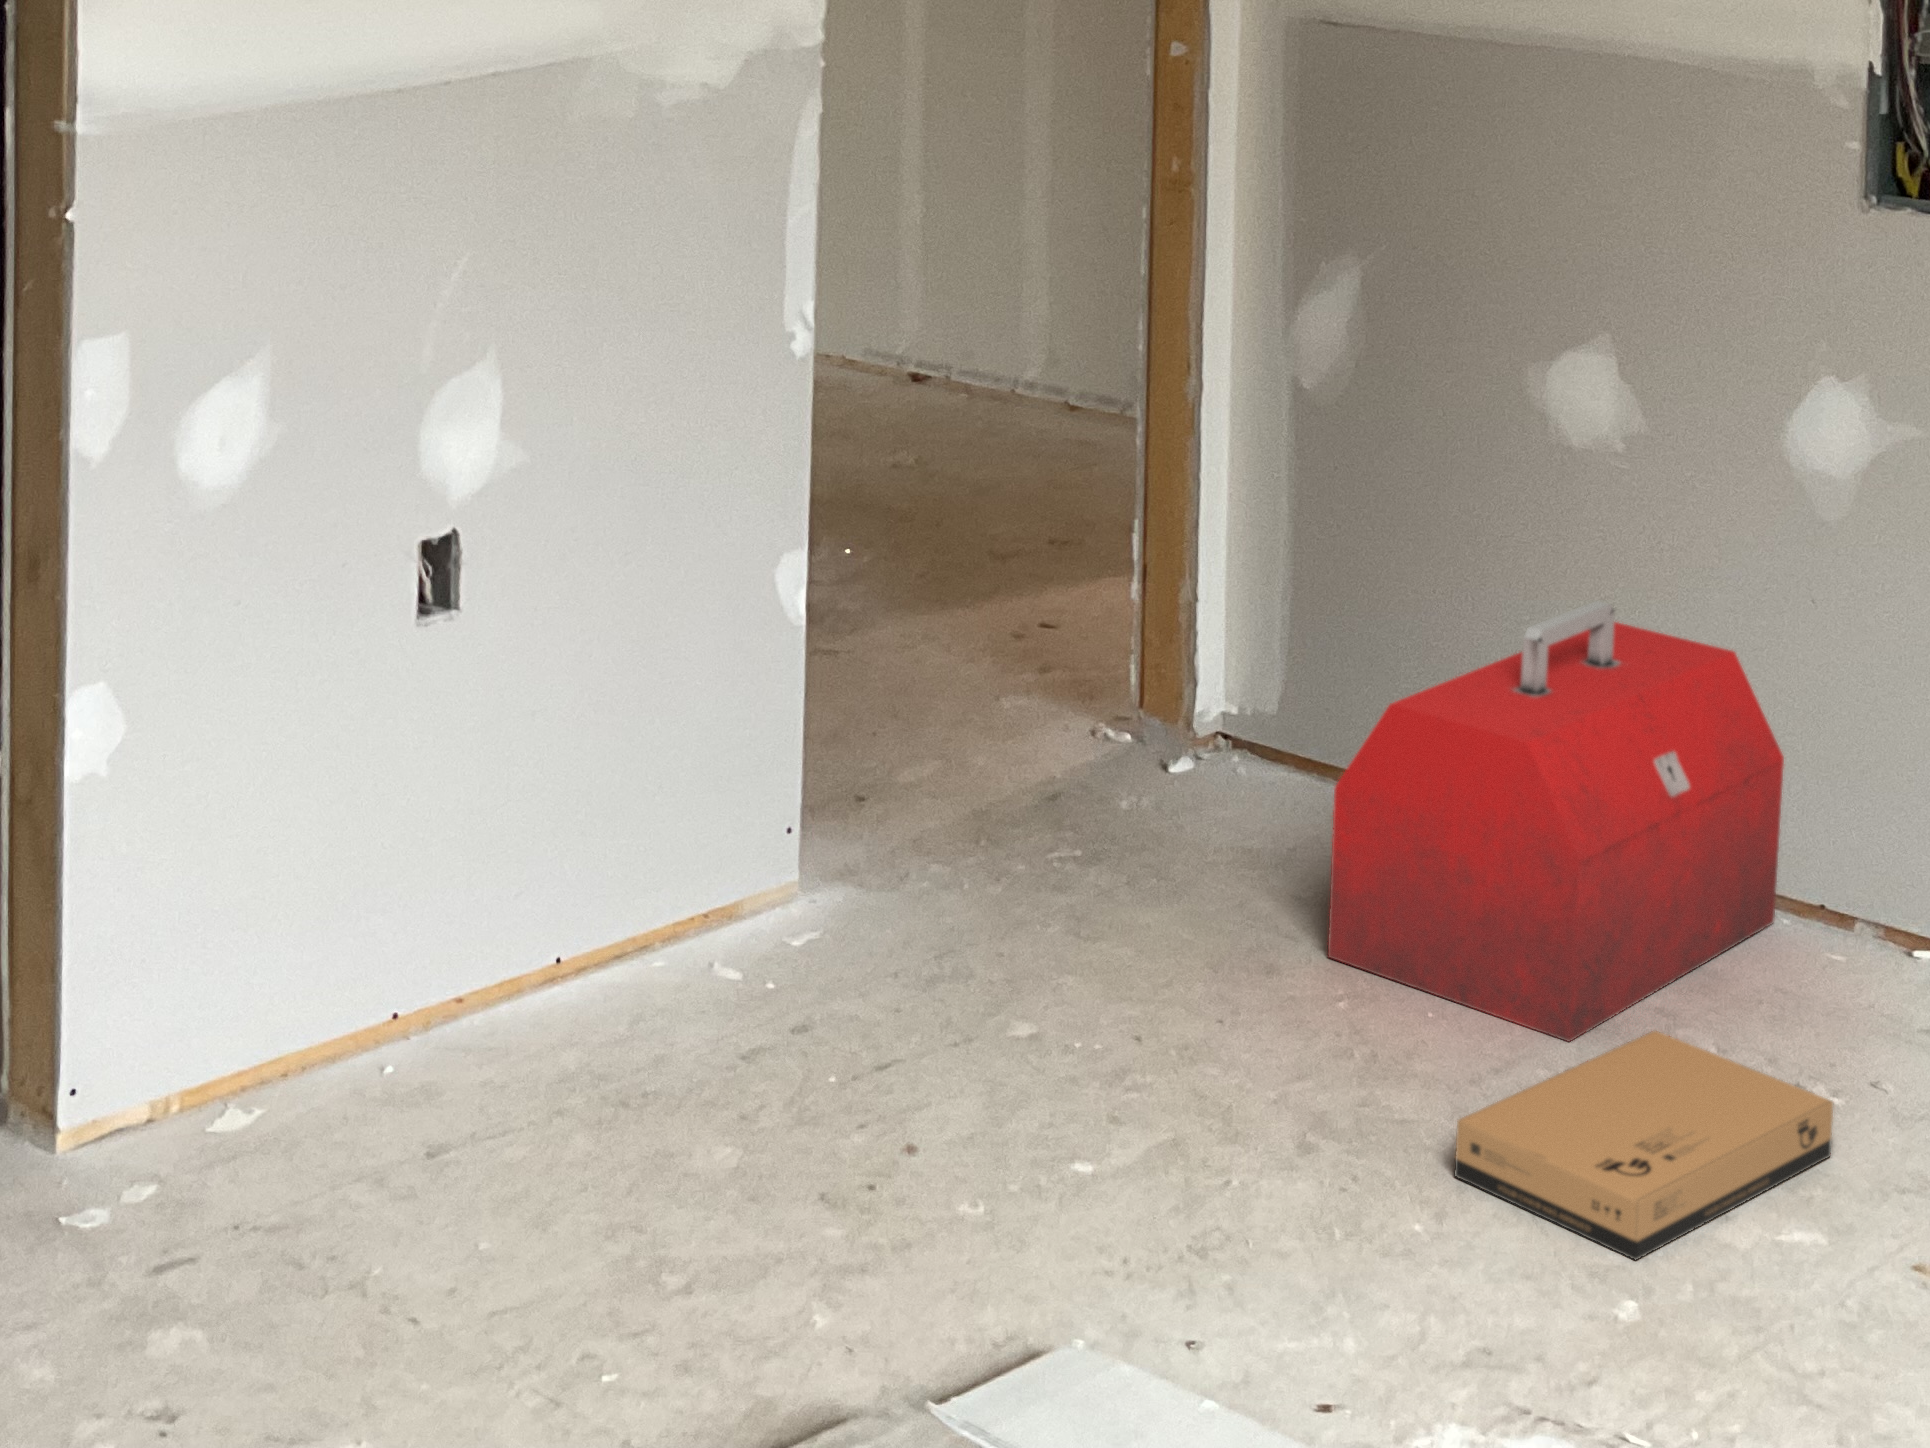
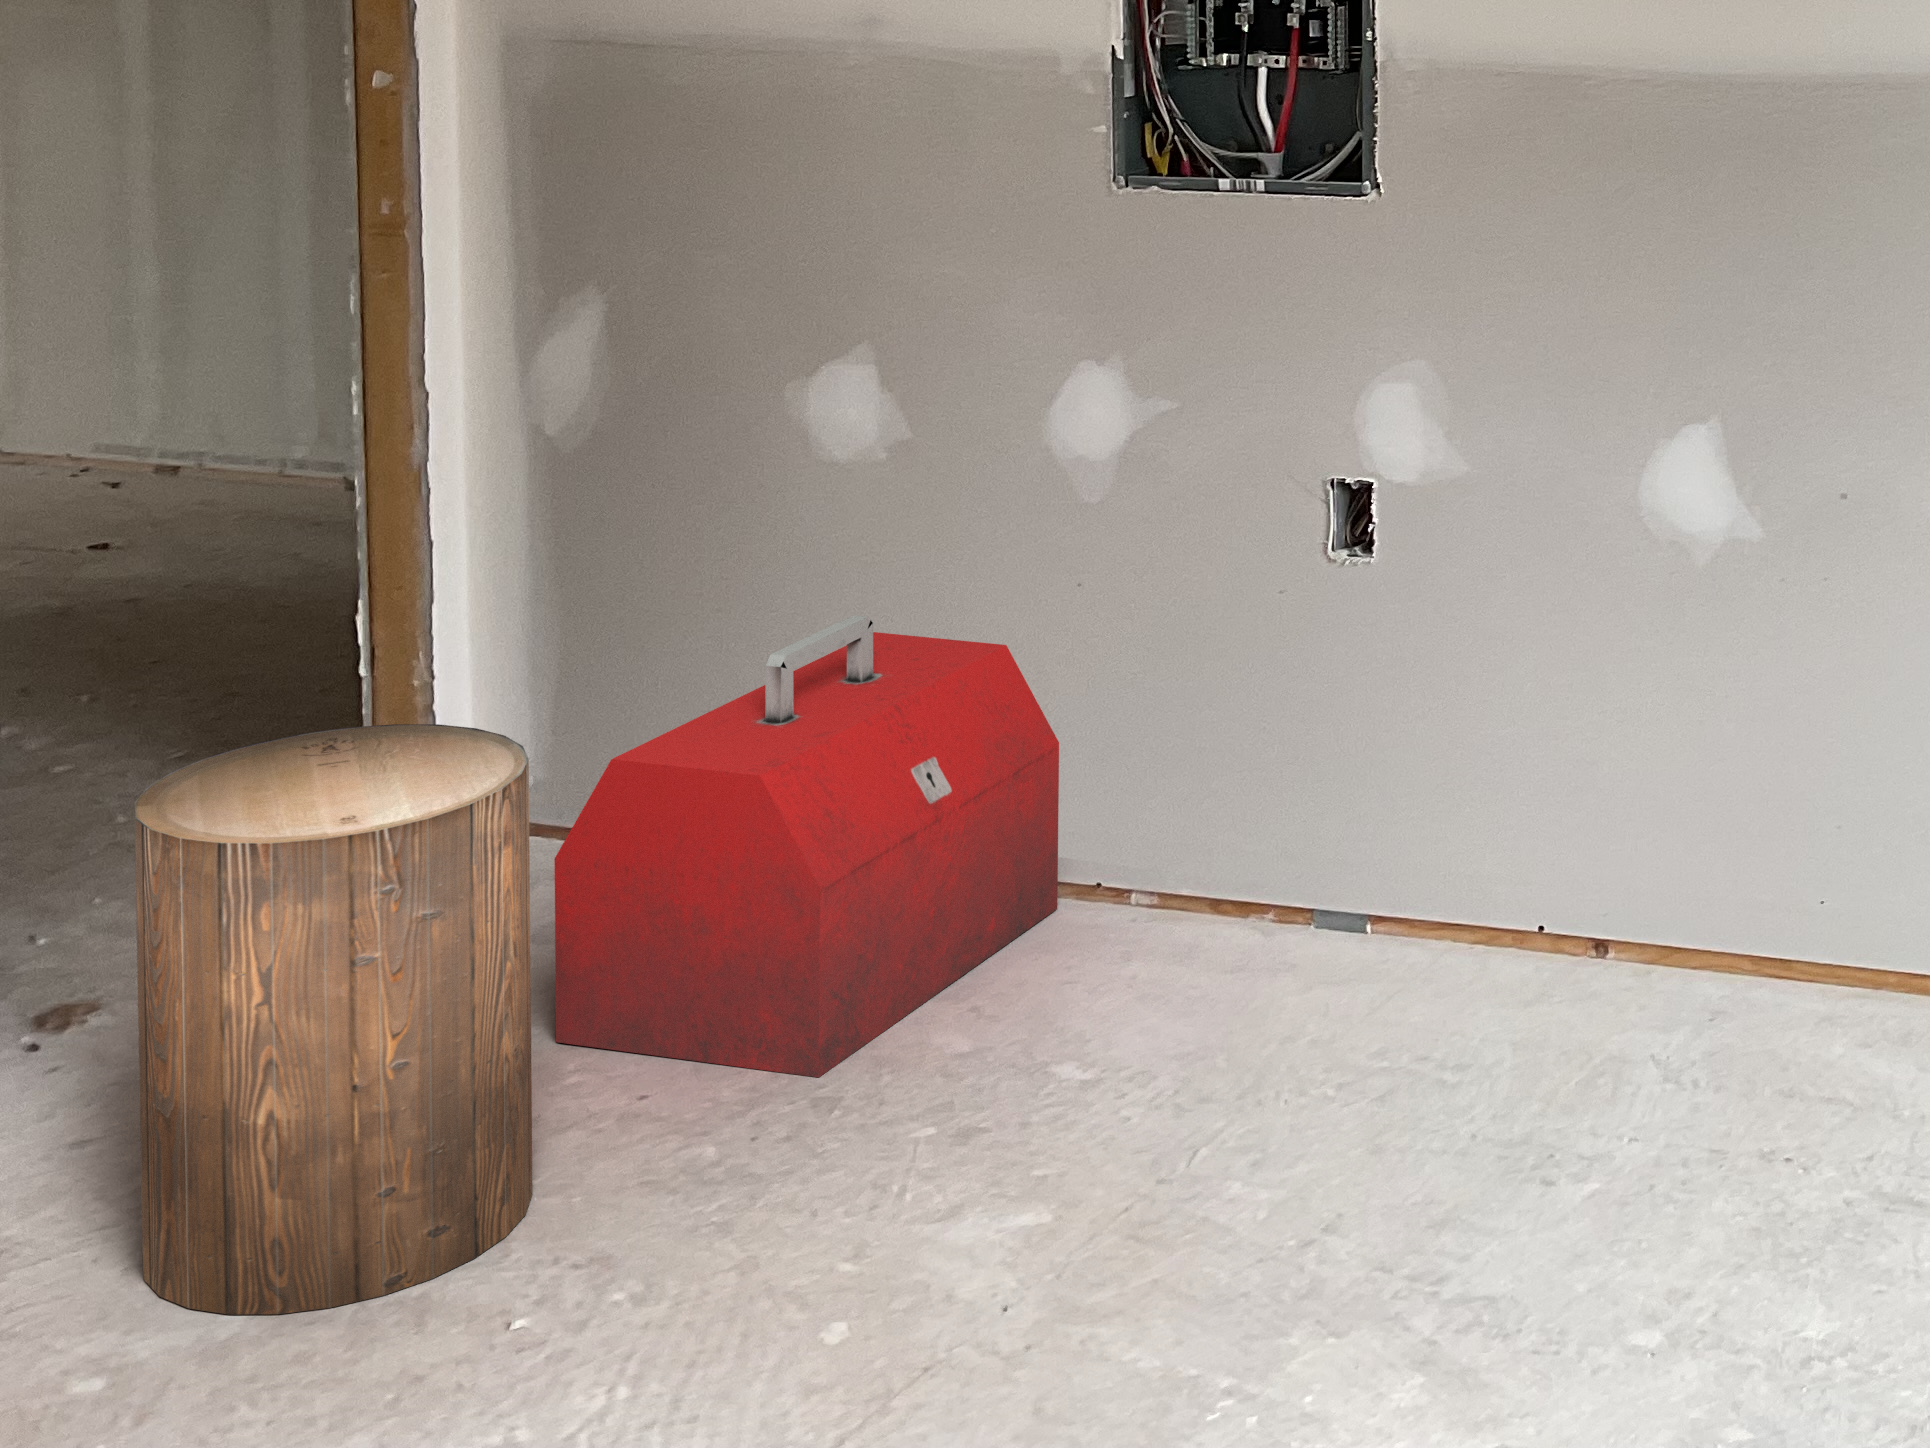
stool: none [1022,638,1346,1157] -> present [134,724,533,1315]
cardboard box: present [1455,1031,1833,1260] -> none [664,1047,1078,1294]

